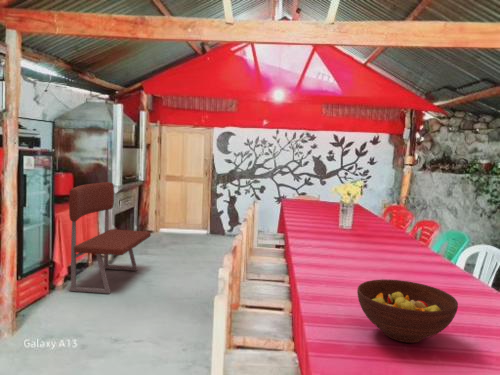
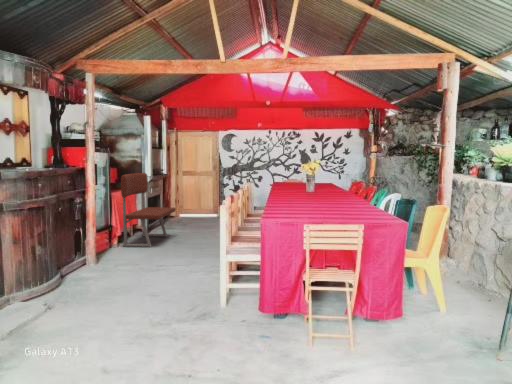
fruit bowl: present [357,279,458,343] -> none [280,190,321,211]

